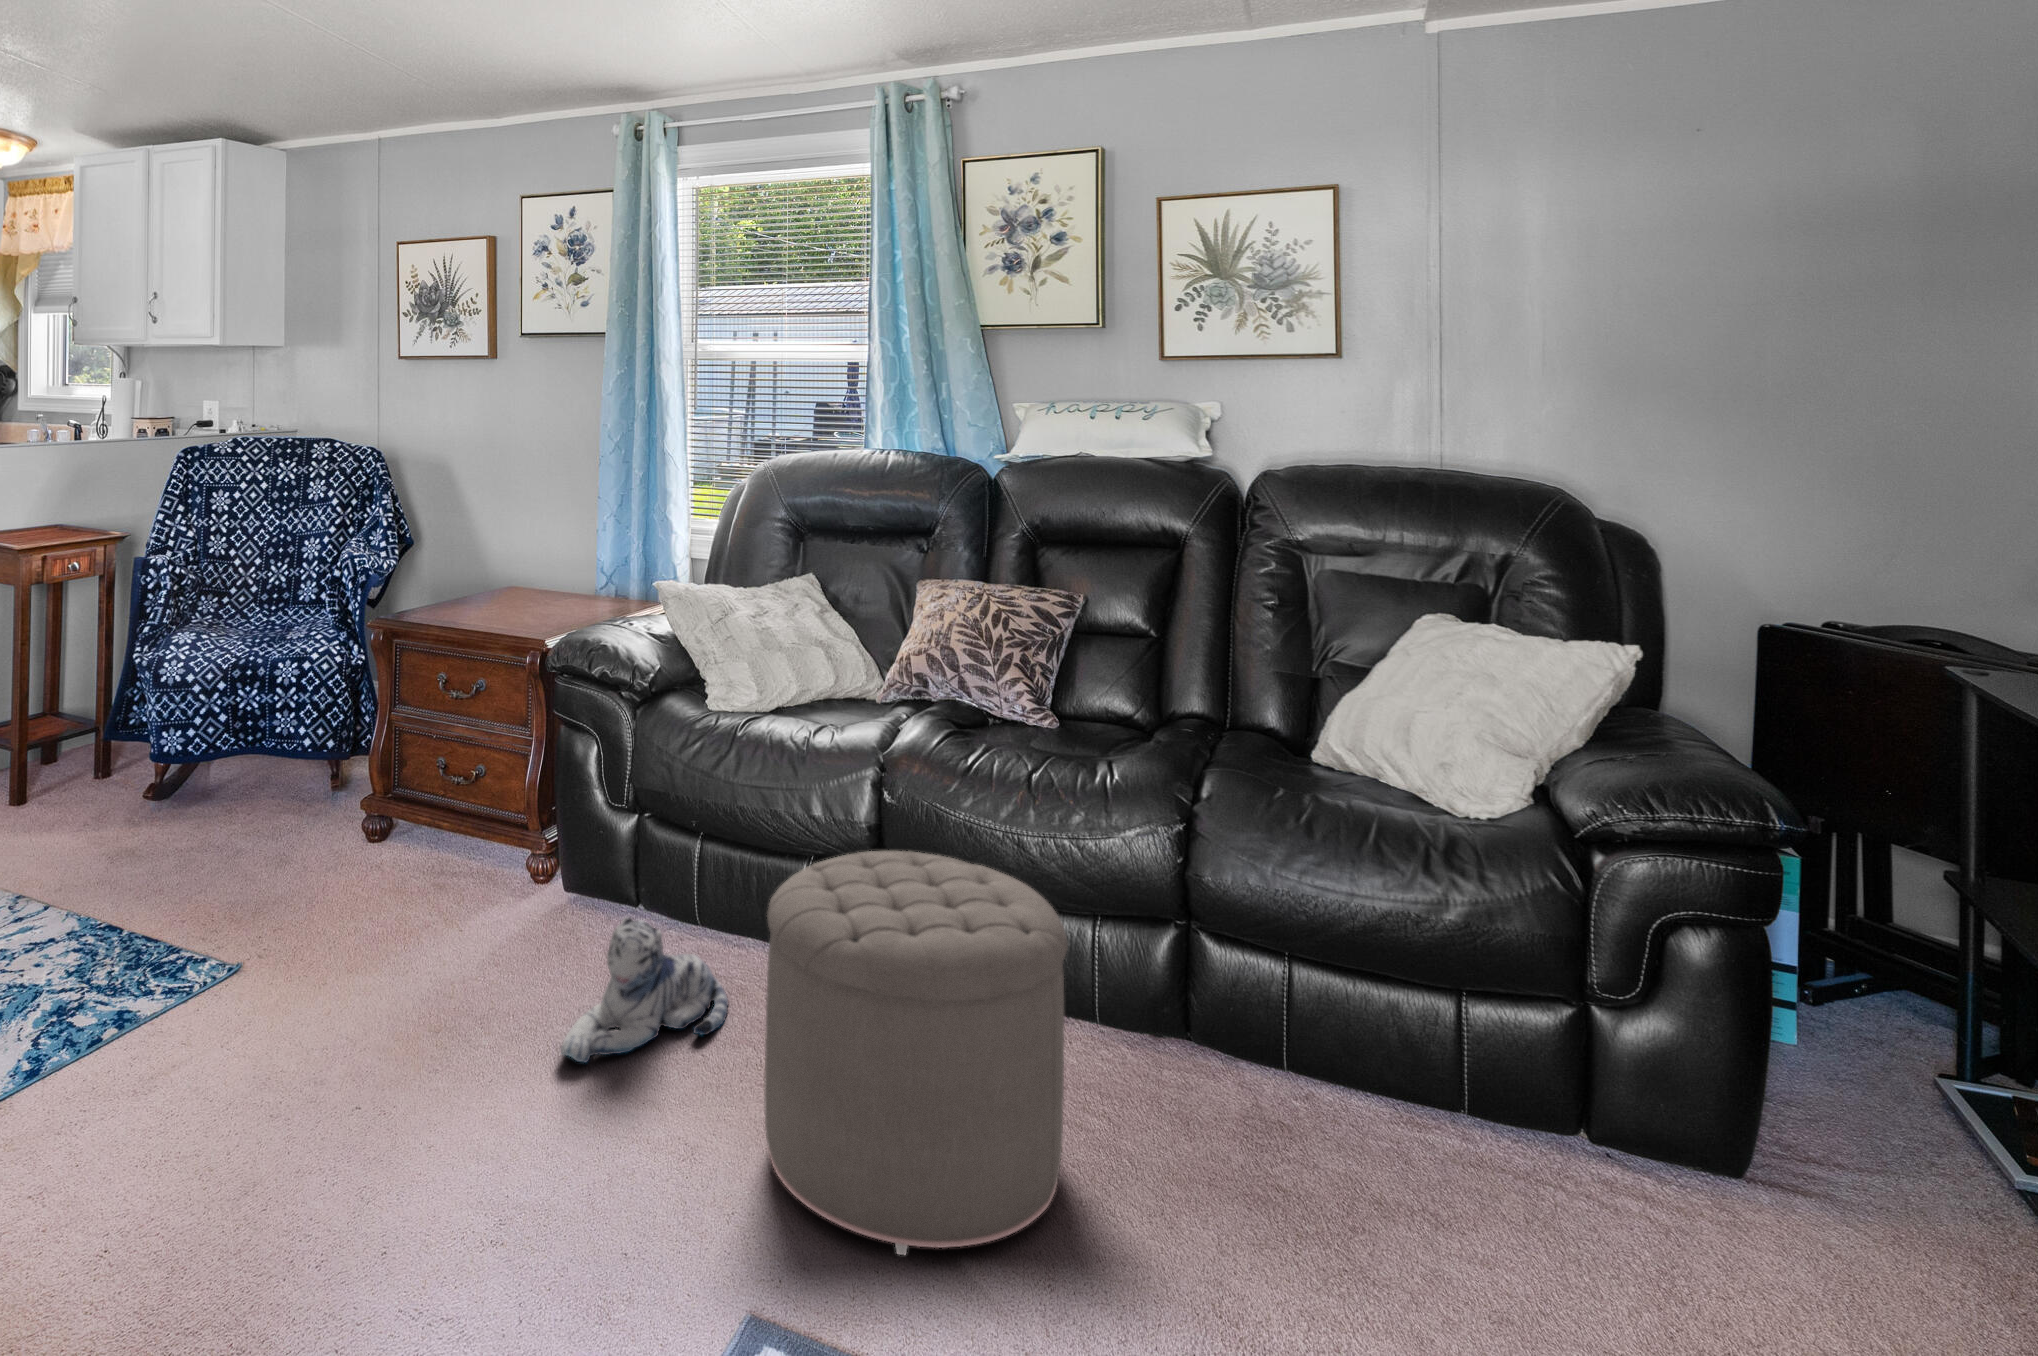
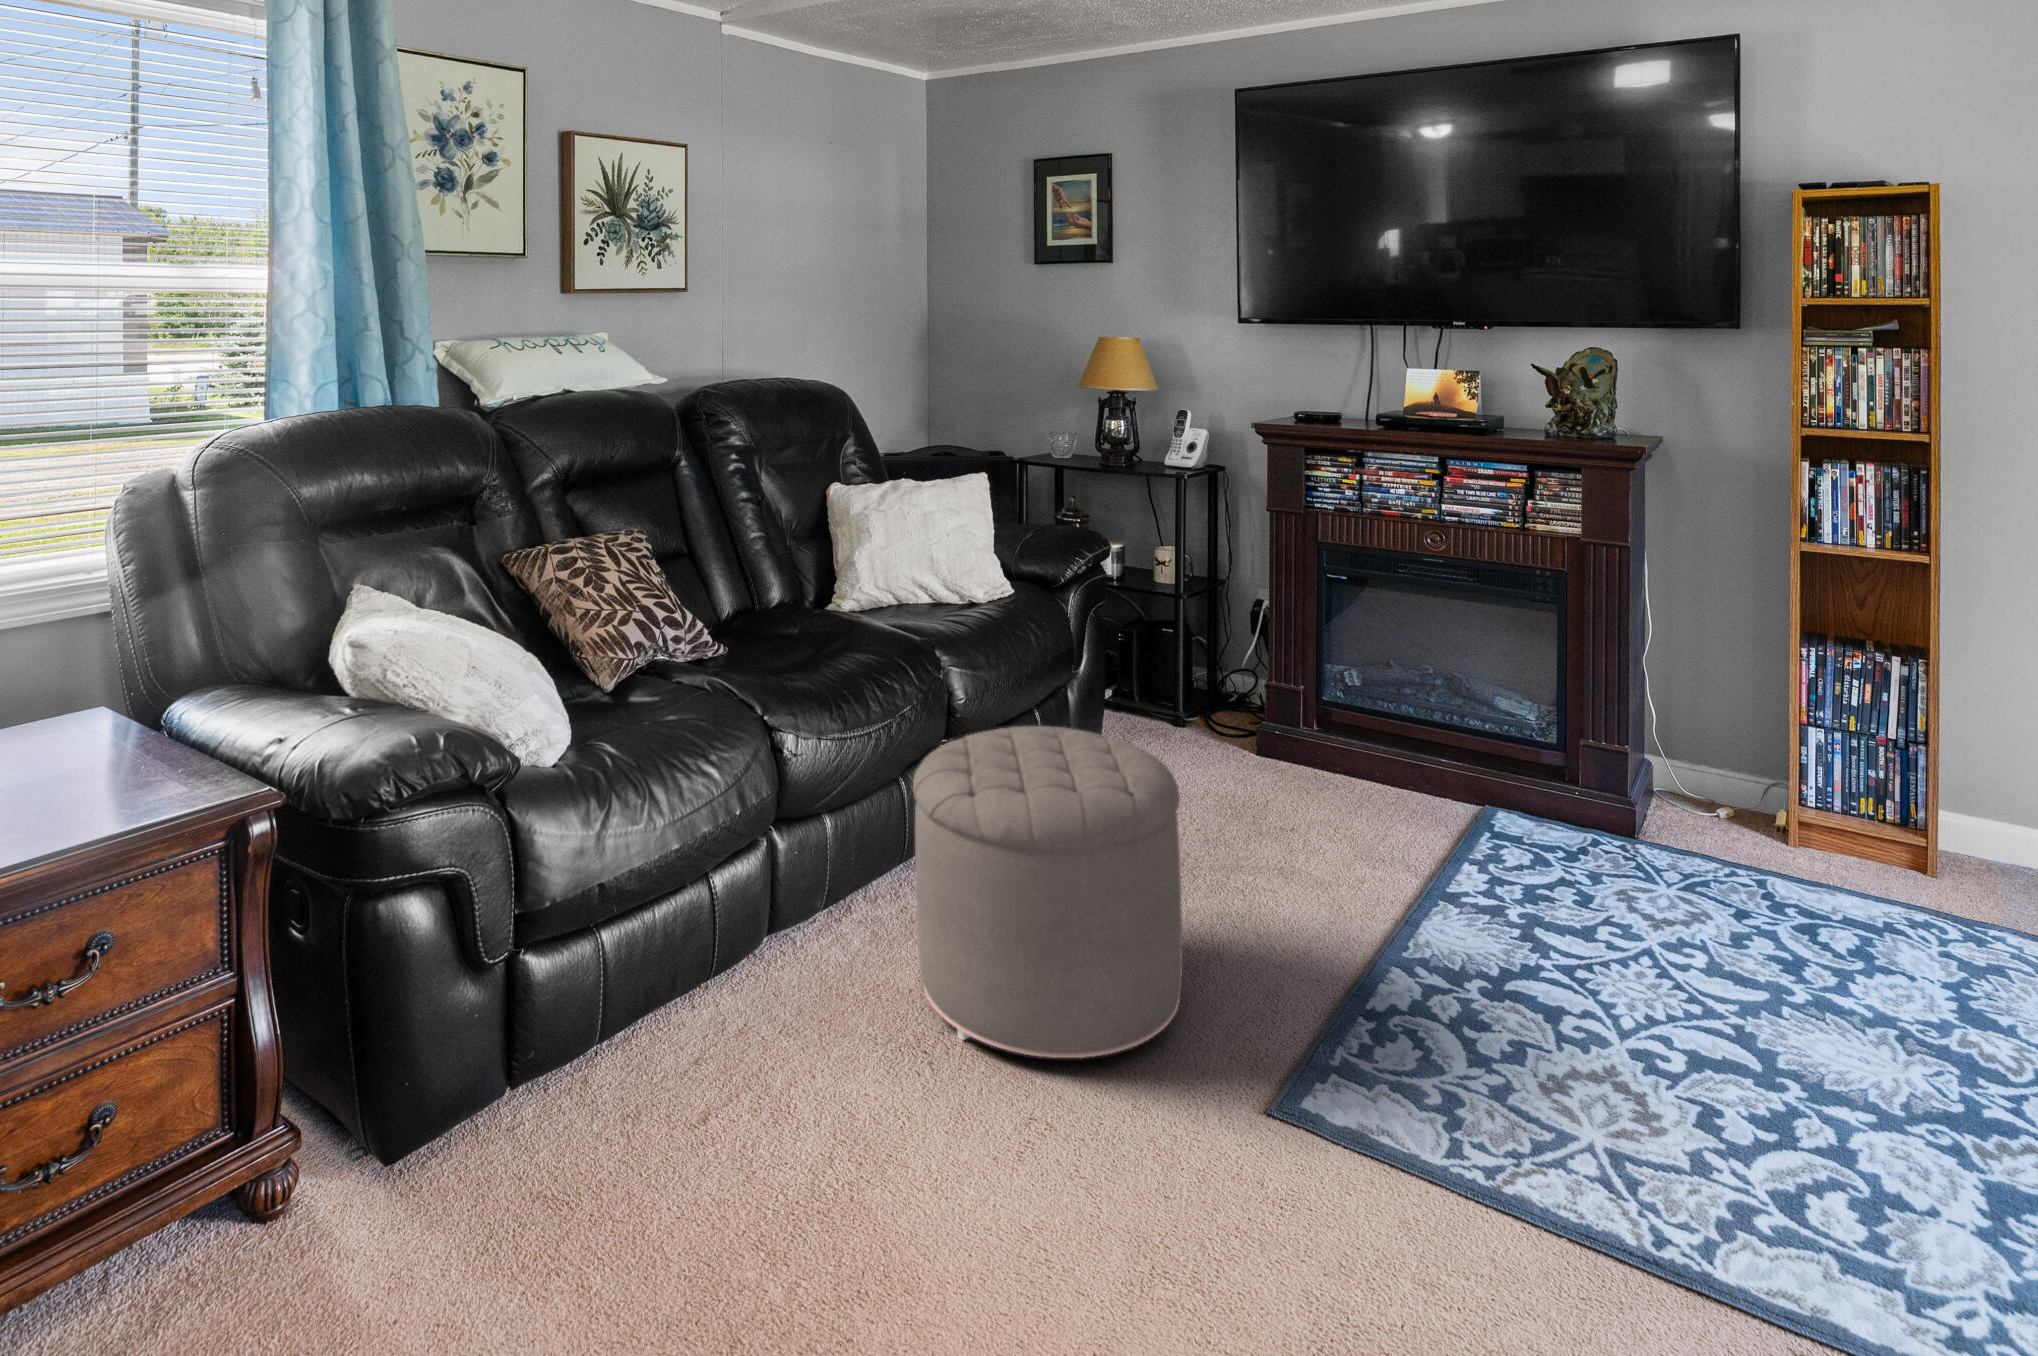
plush toy: present [561,917,728,1063] -> none [684,994,849,1206]

